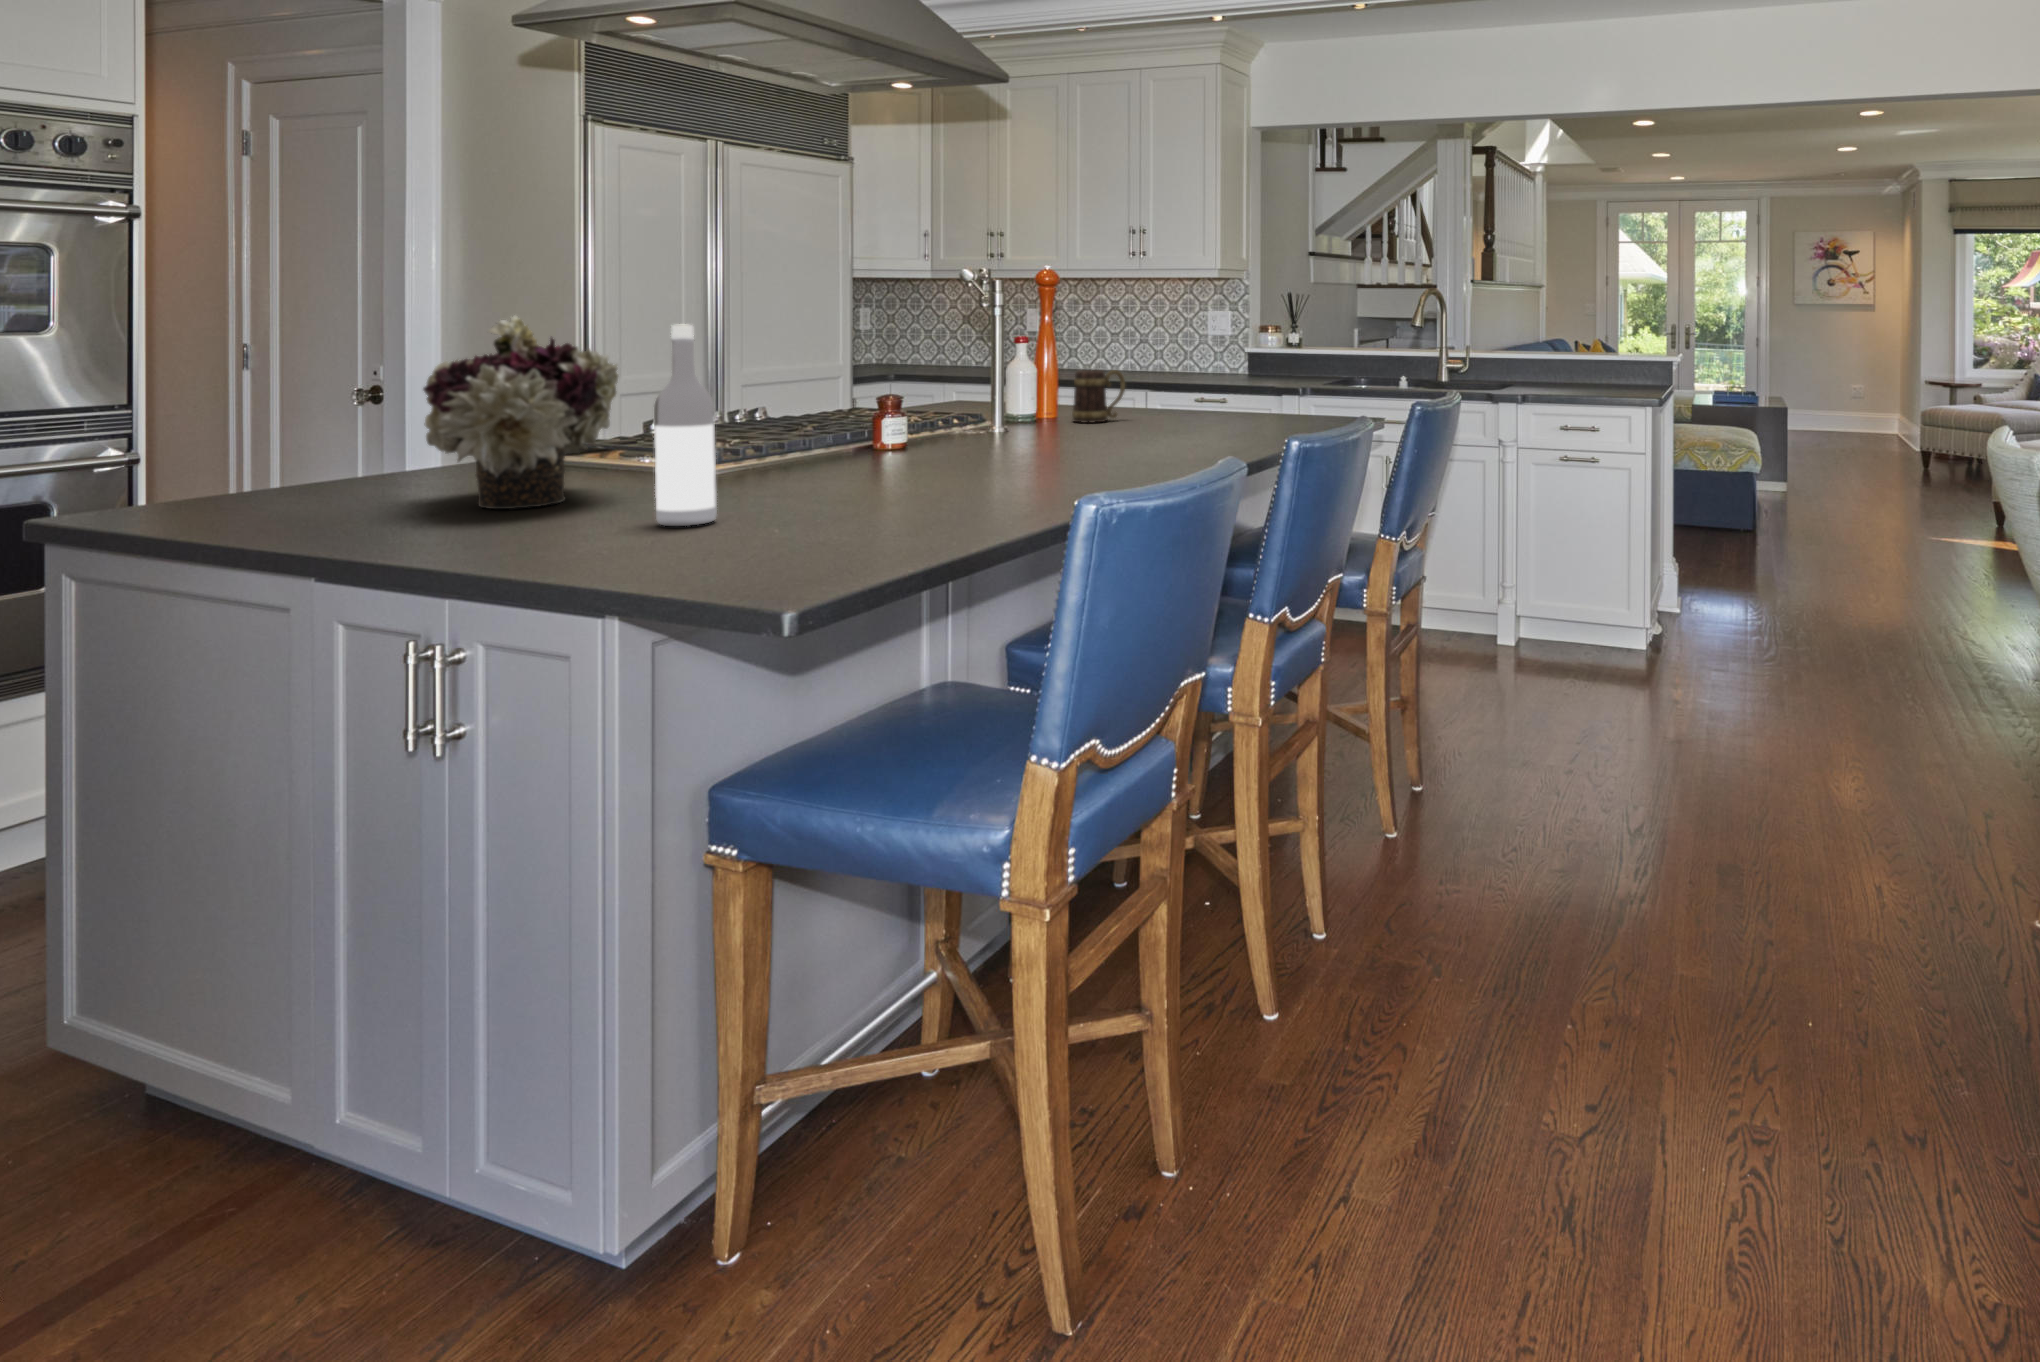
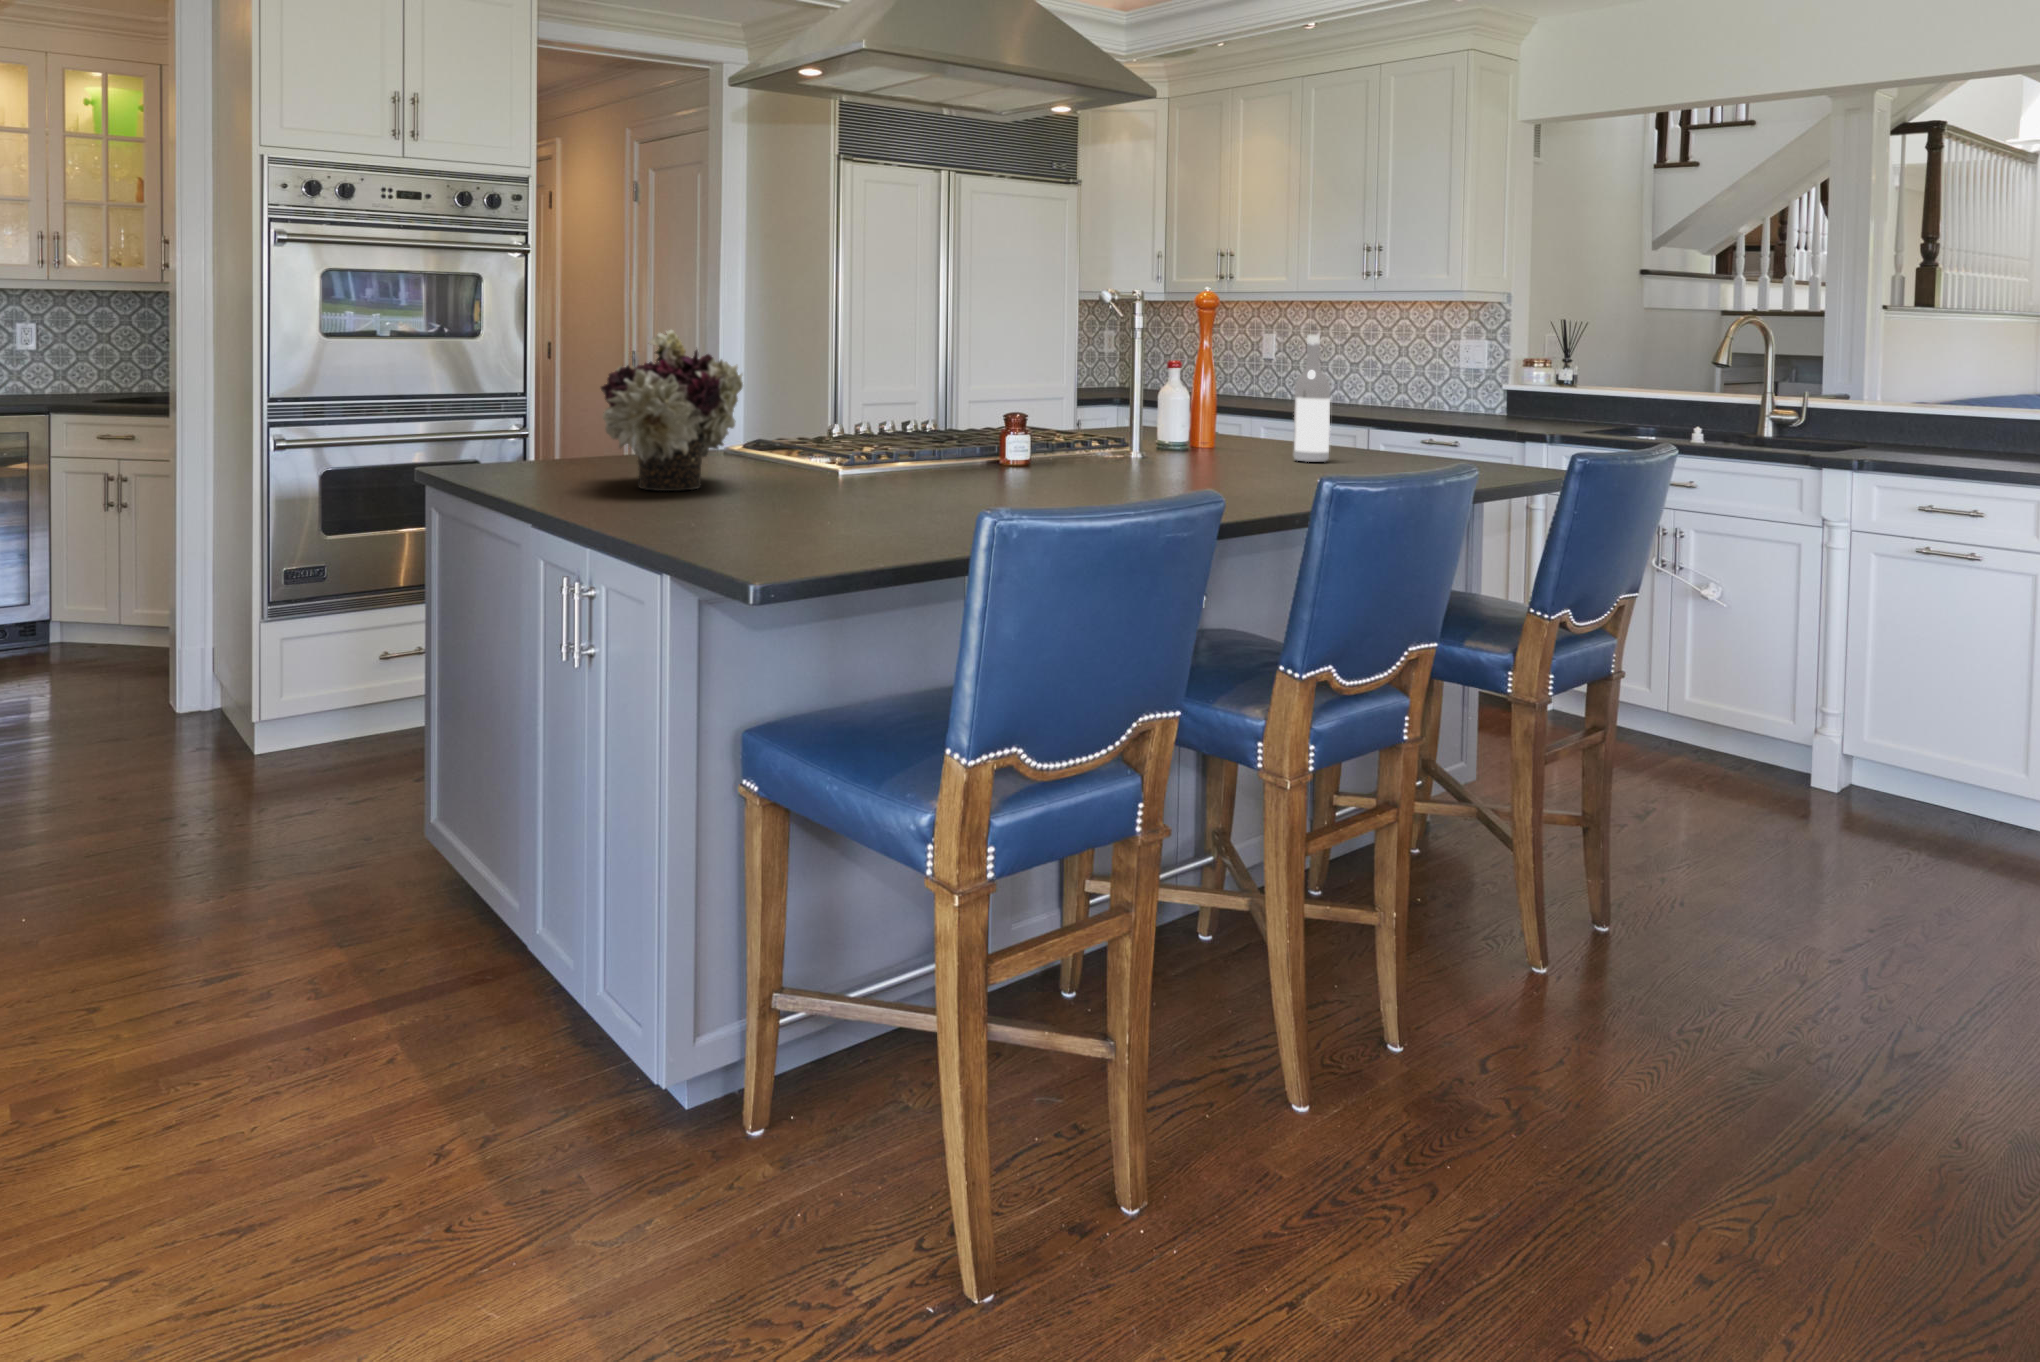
wine bottle: present [654,324,717,526] -> present [1293,335,1330,462]
mug: present [1072,370,1125,423] -> none [1215,399,1274,456]

